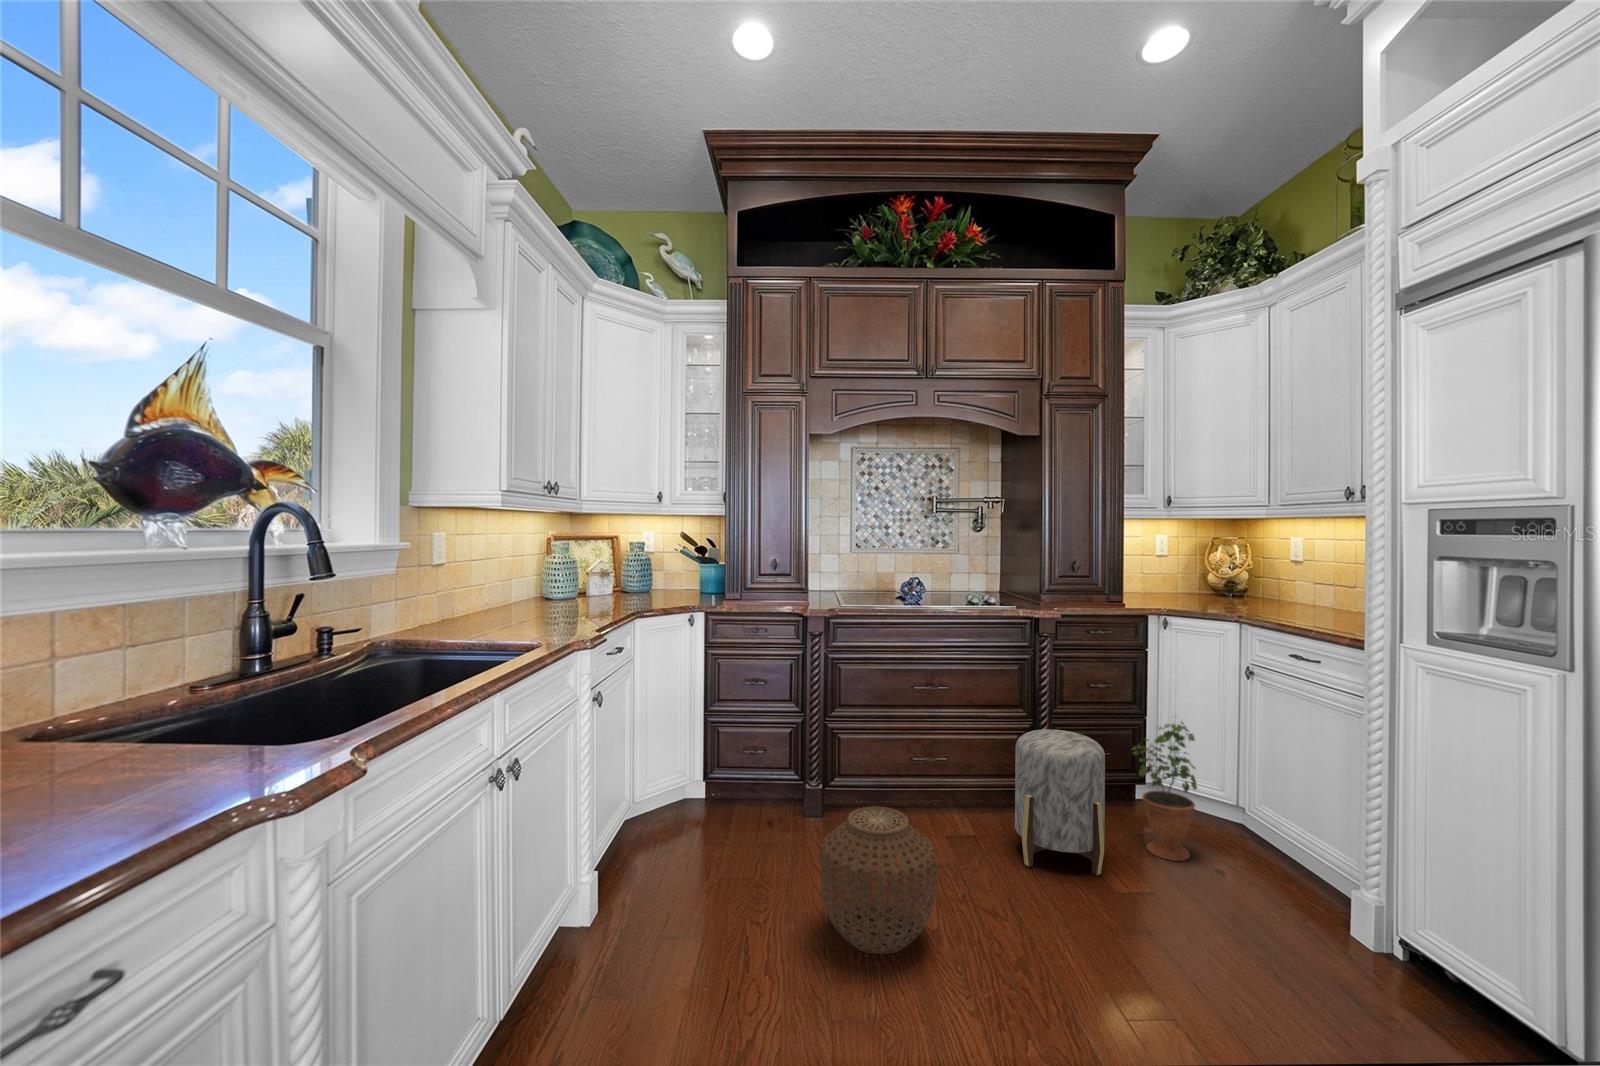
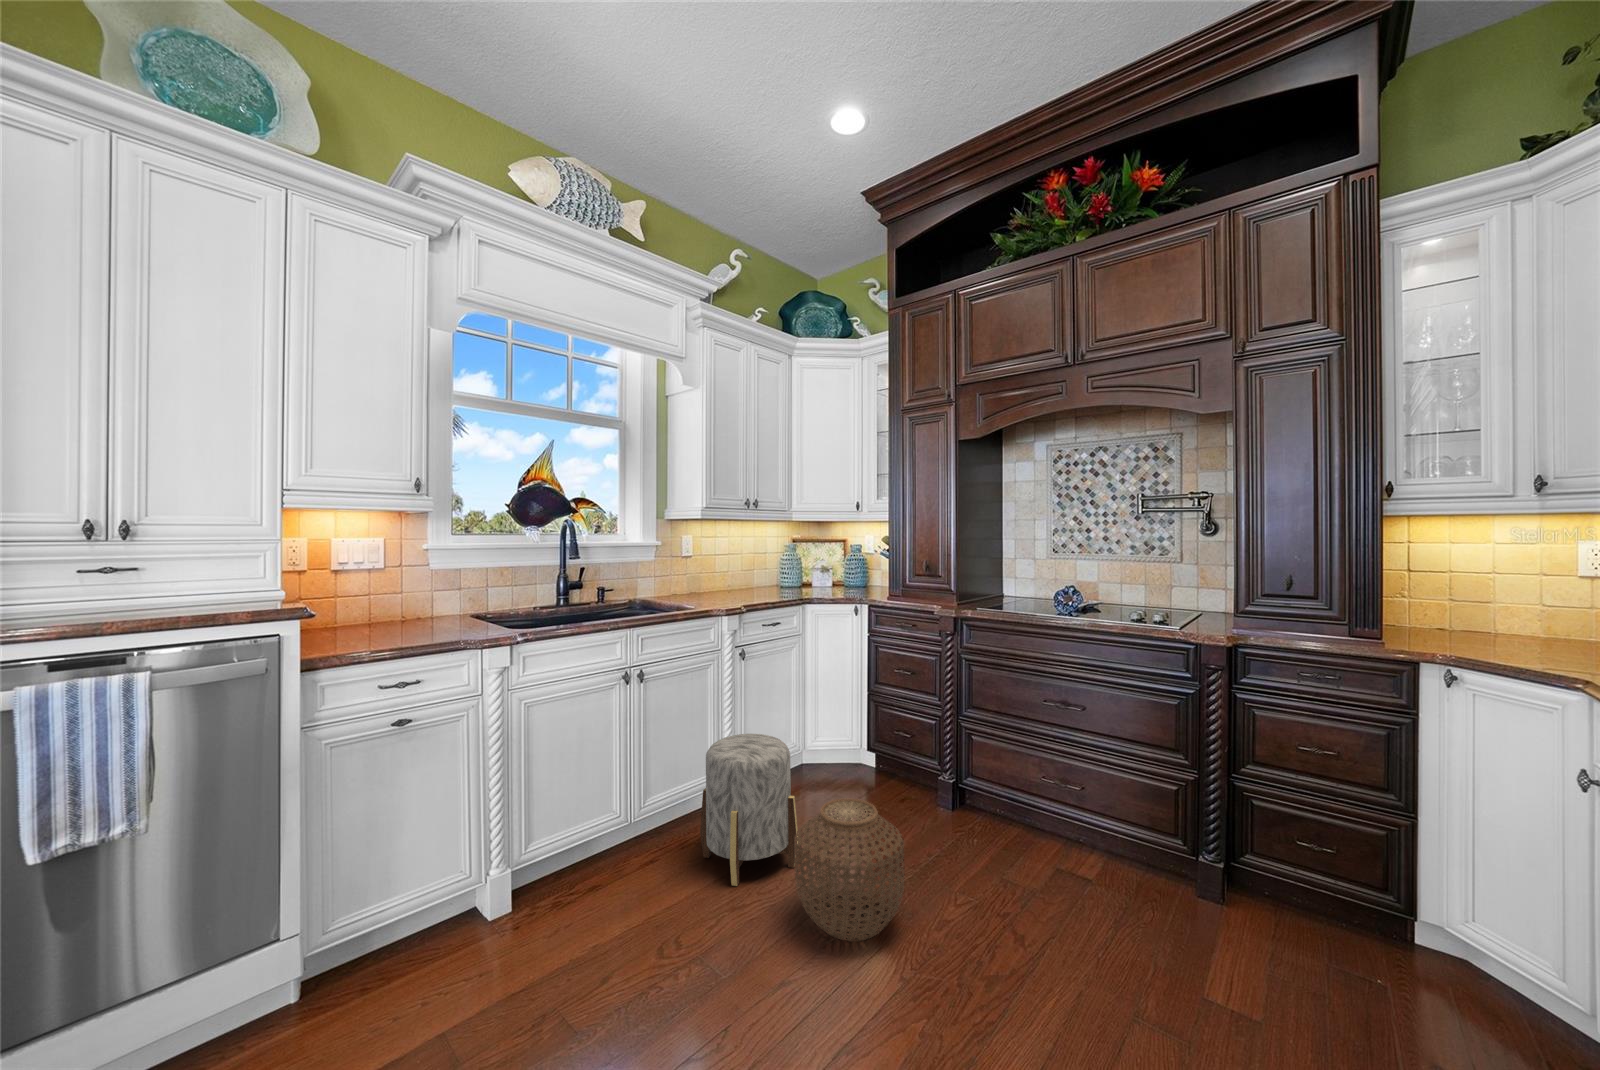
potted plant: present [1133,722,1197,861] -> none [1290,809,1409,1034]
stool: present [1015,729,1105,875] -> present [700,734,798,886]

